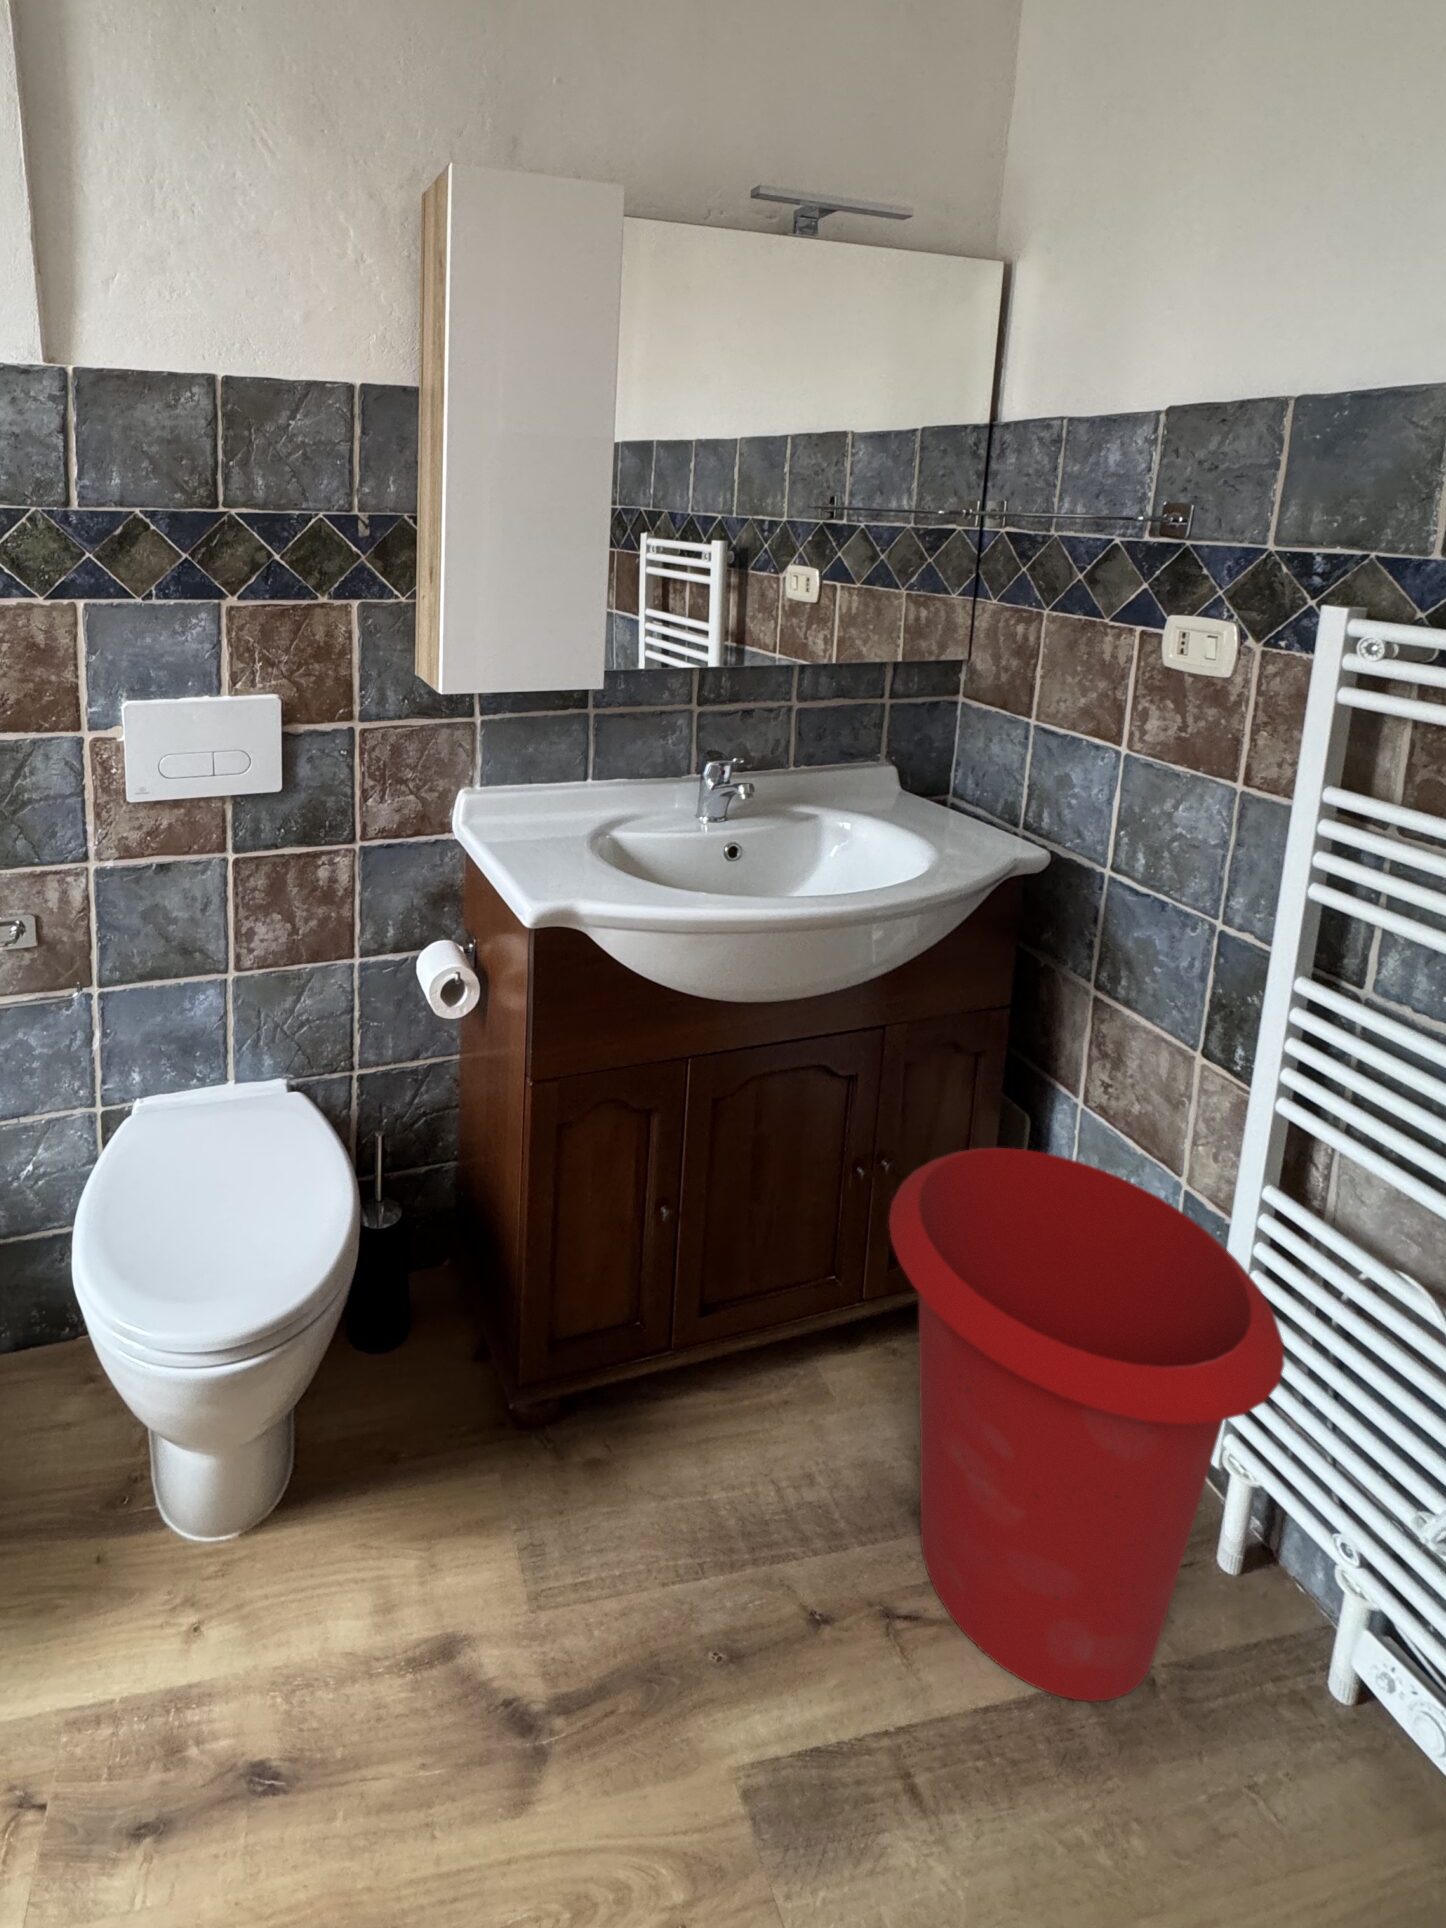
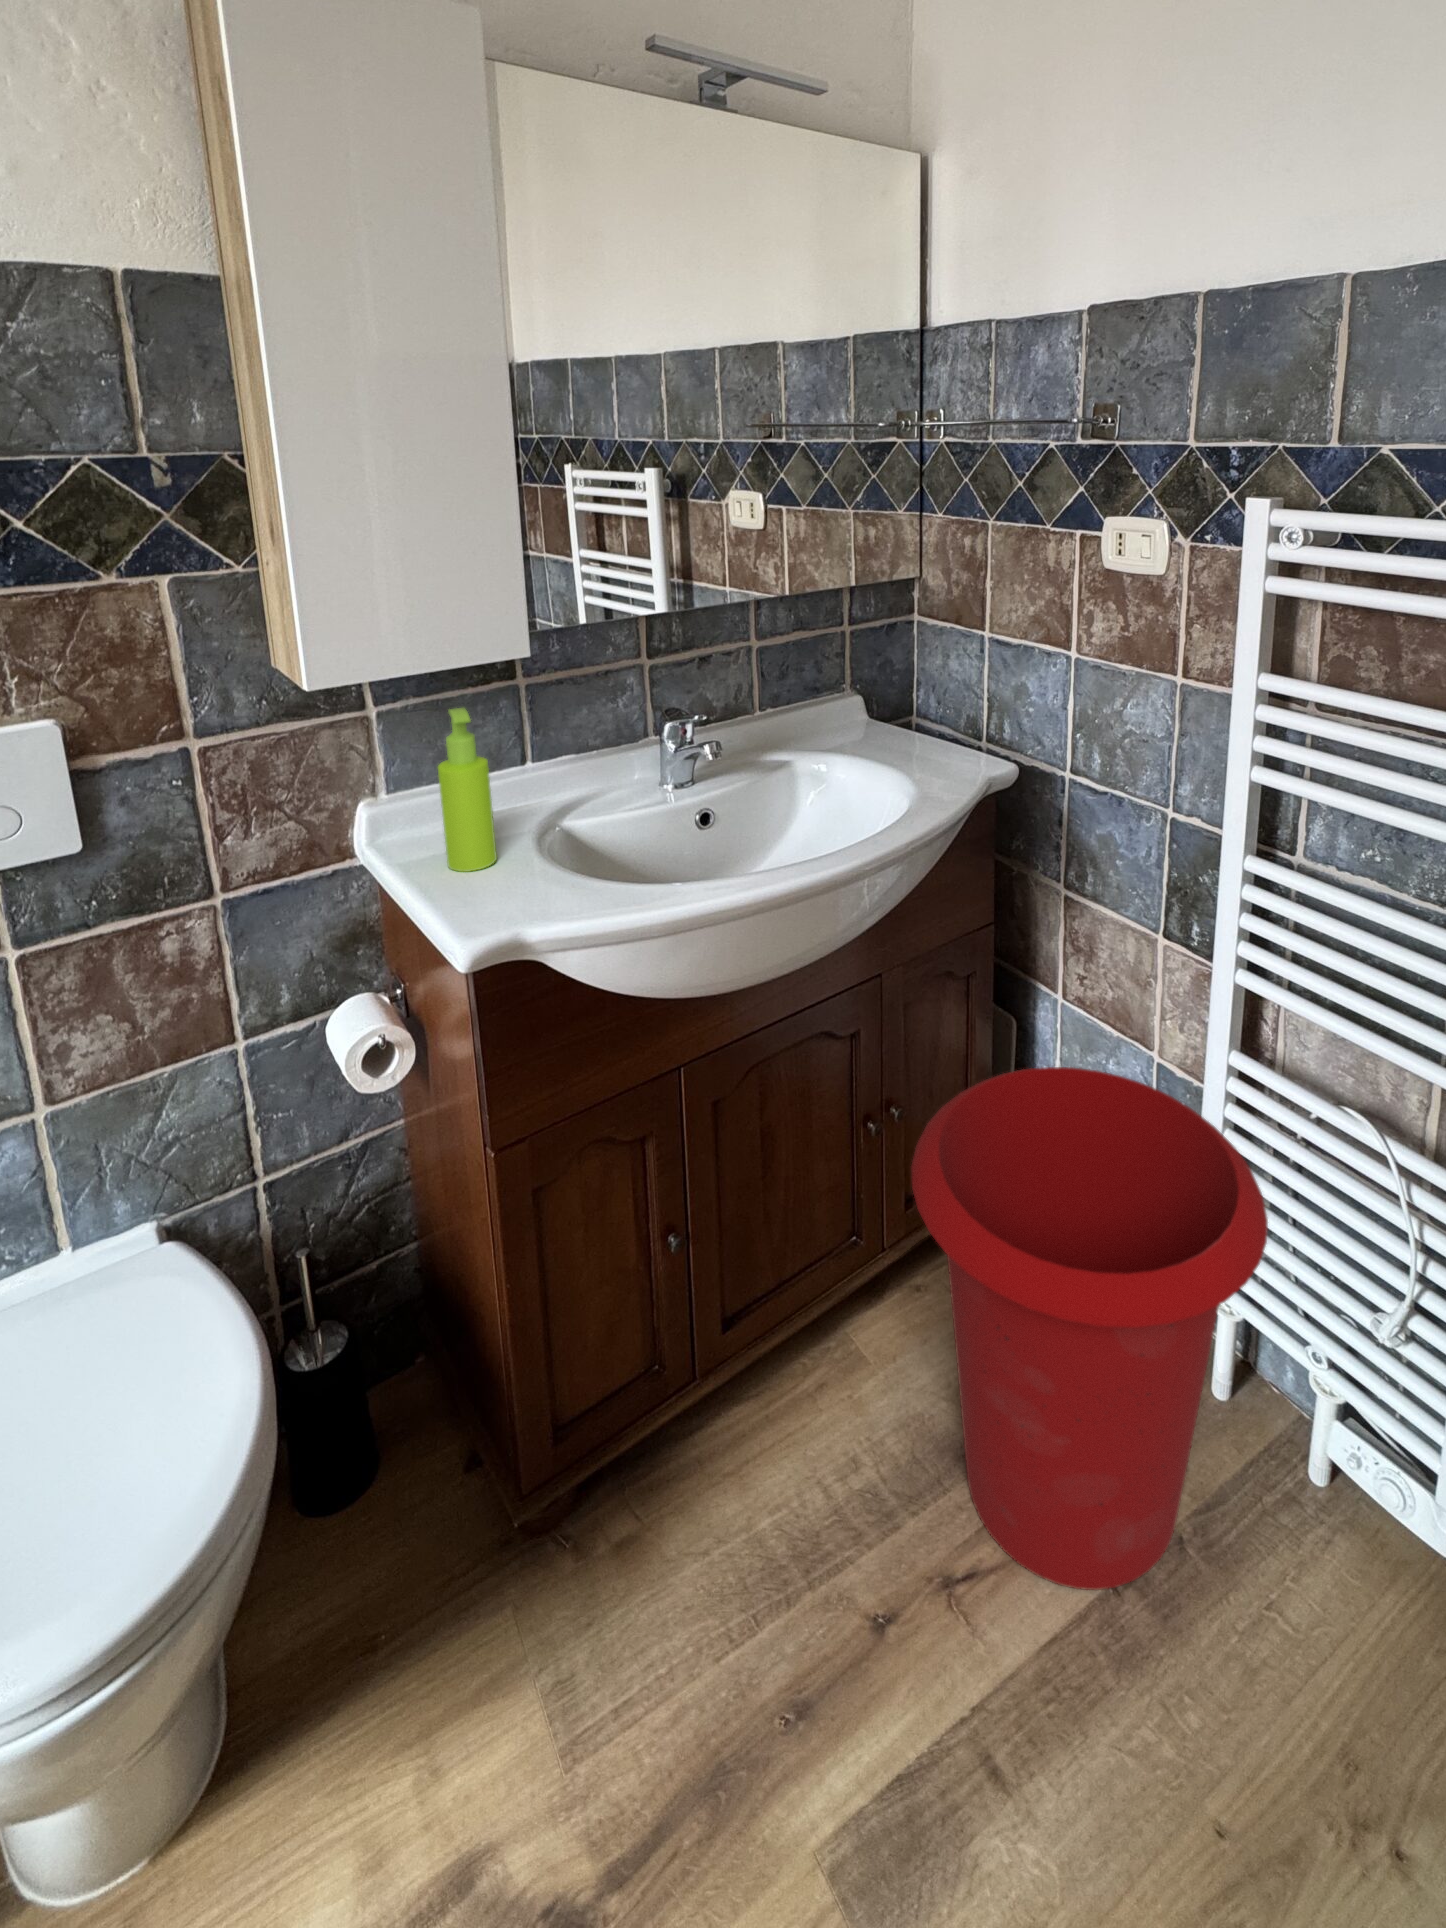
soap dispenser: none [521,723,560,855] -> present [438,708,497,872]

